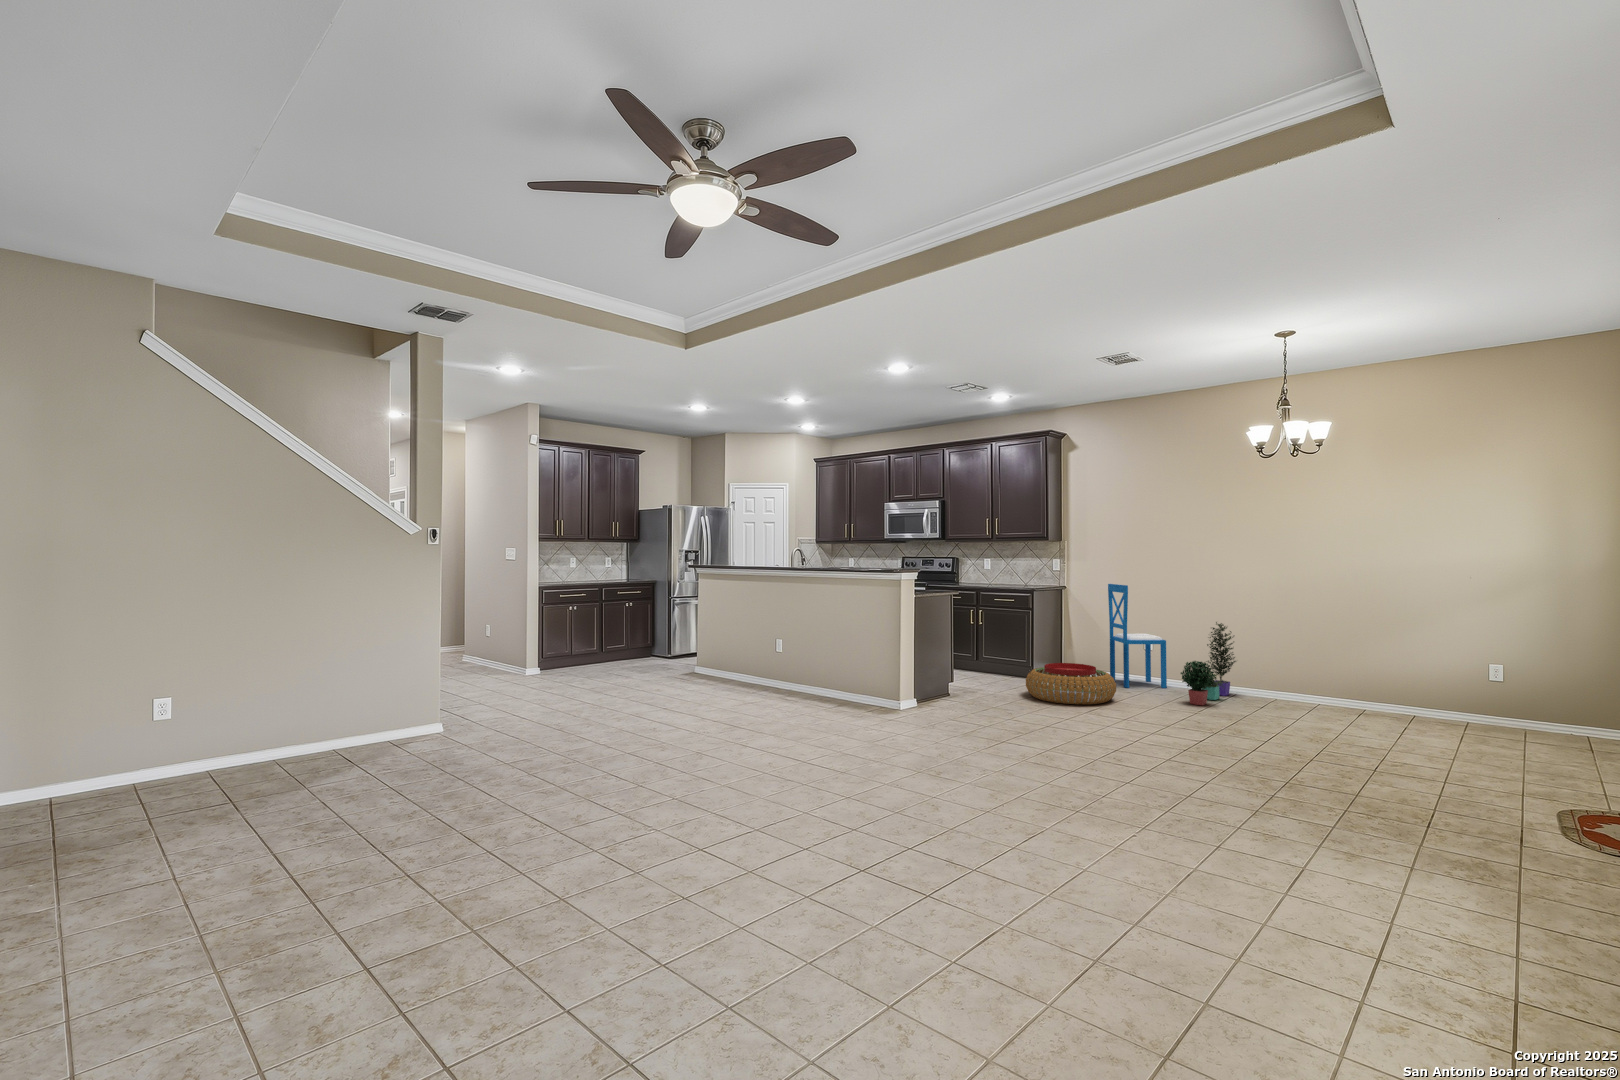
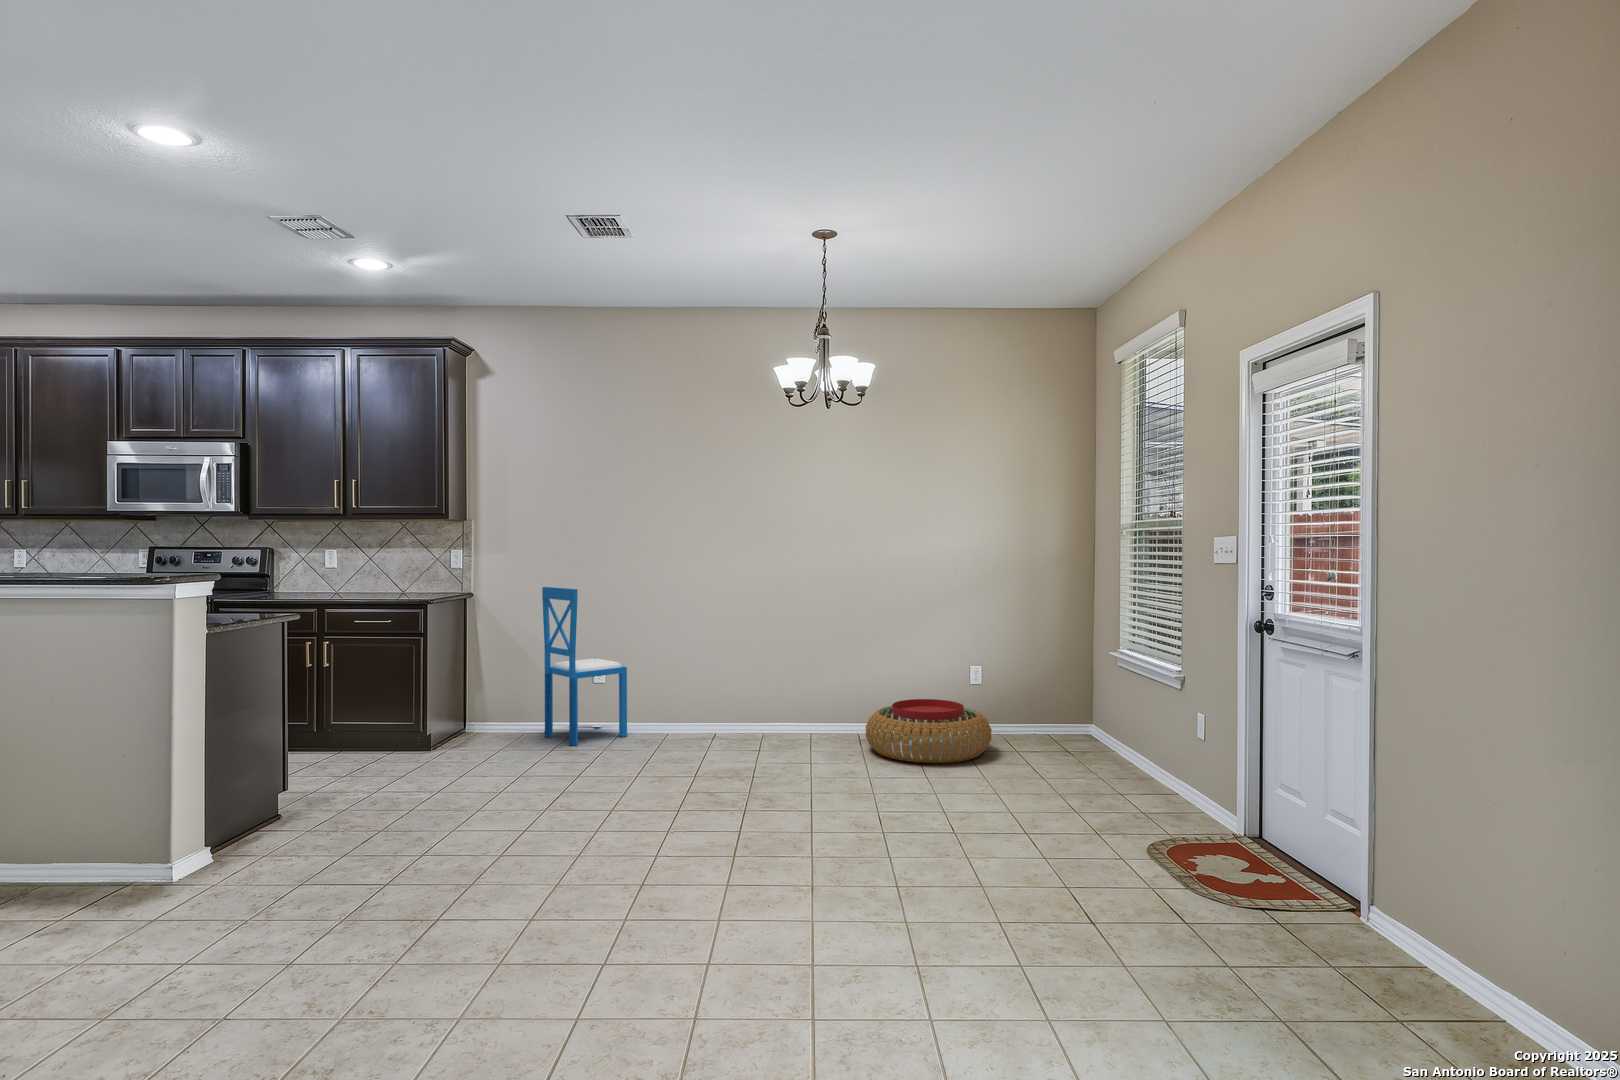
potted plant: present [1181,622,1236,705] -> none [661,635,720,761]
pouf: present [1026,663,1116,704] -> present [866,699,992,763]

